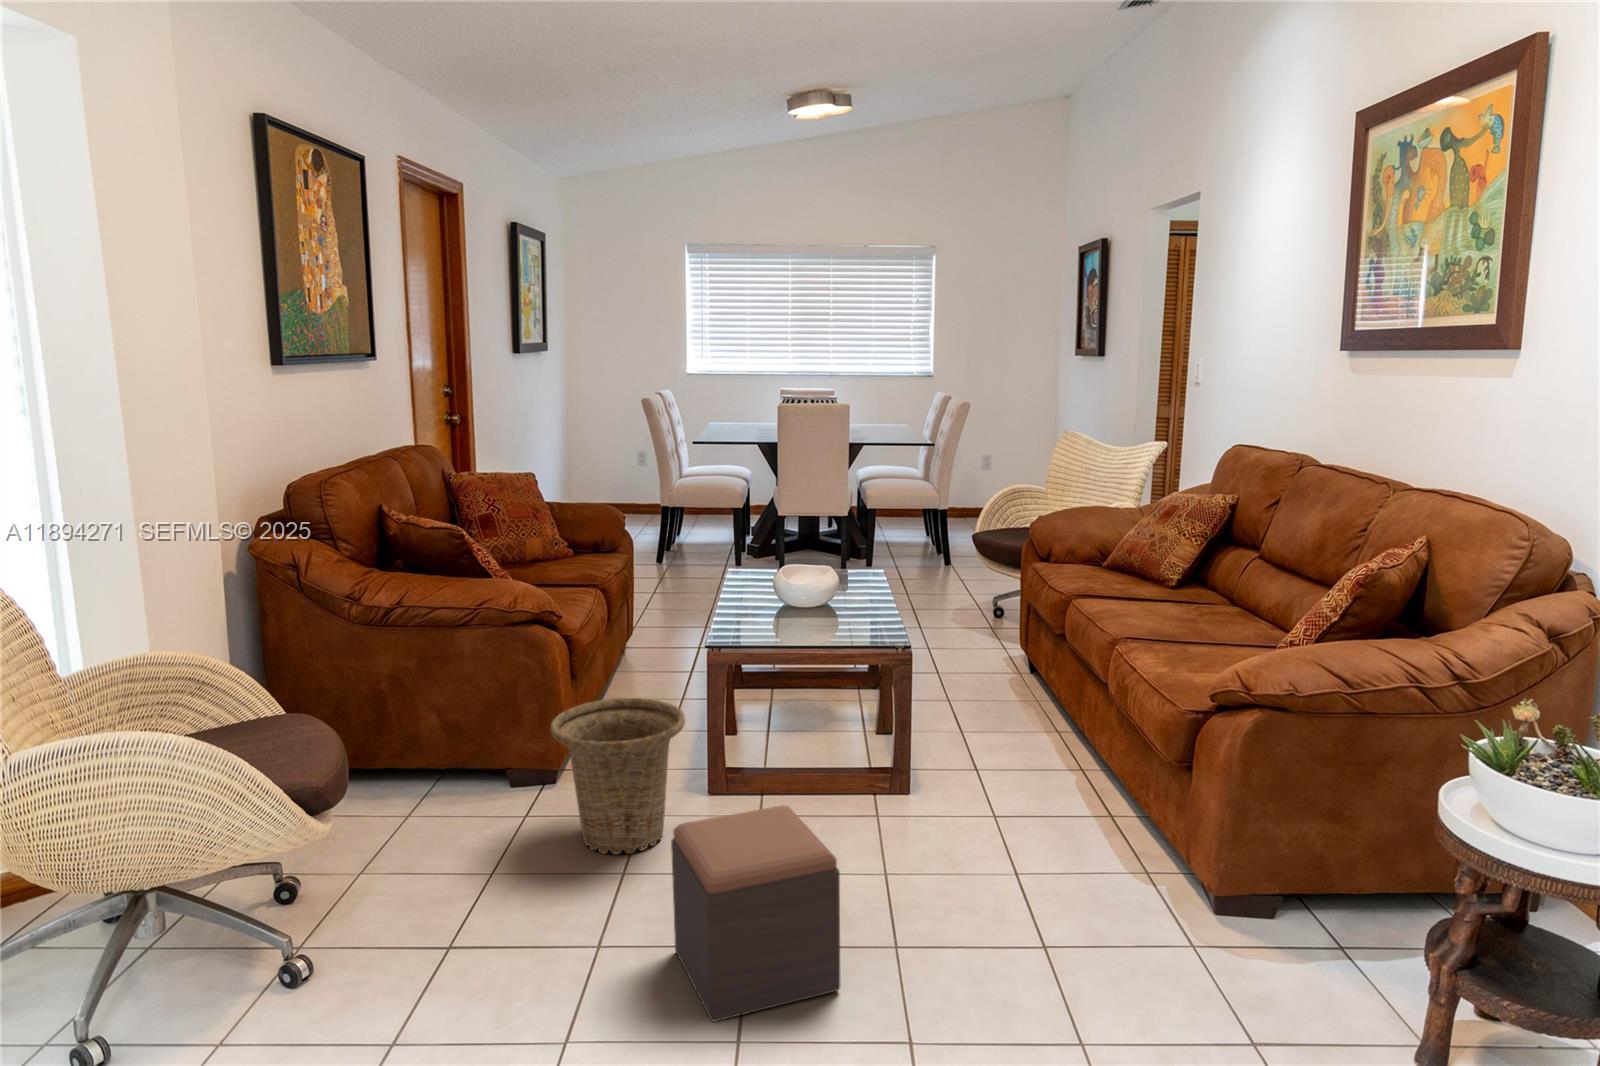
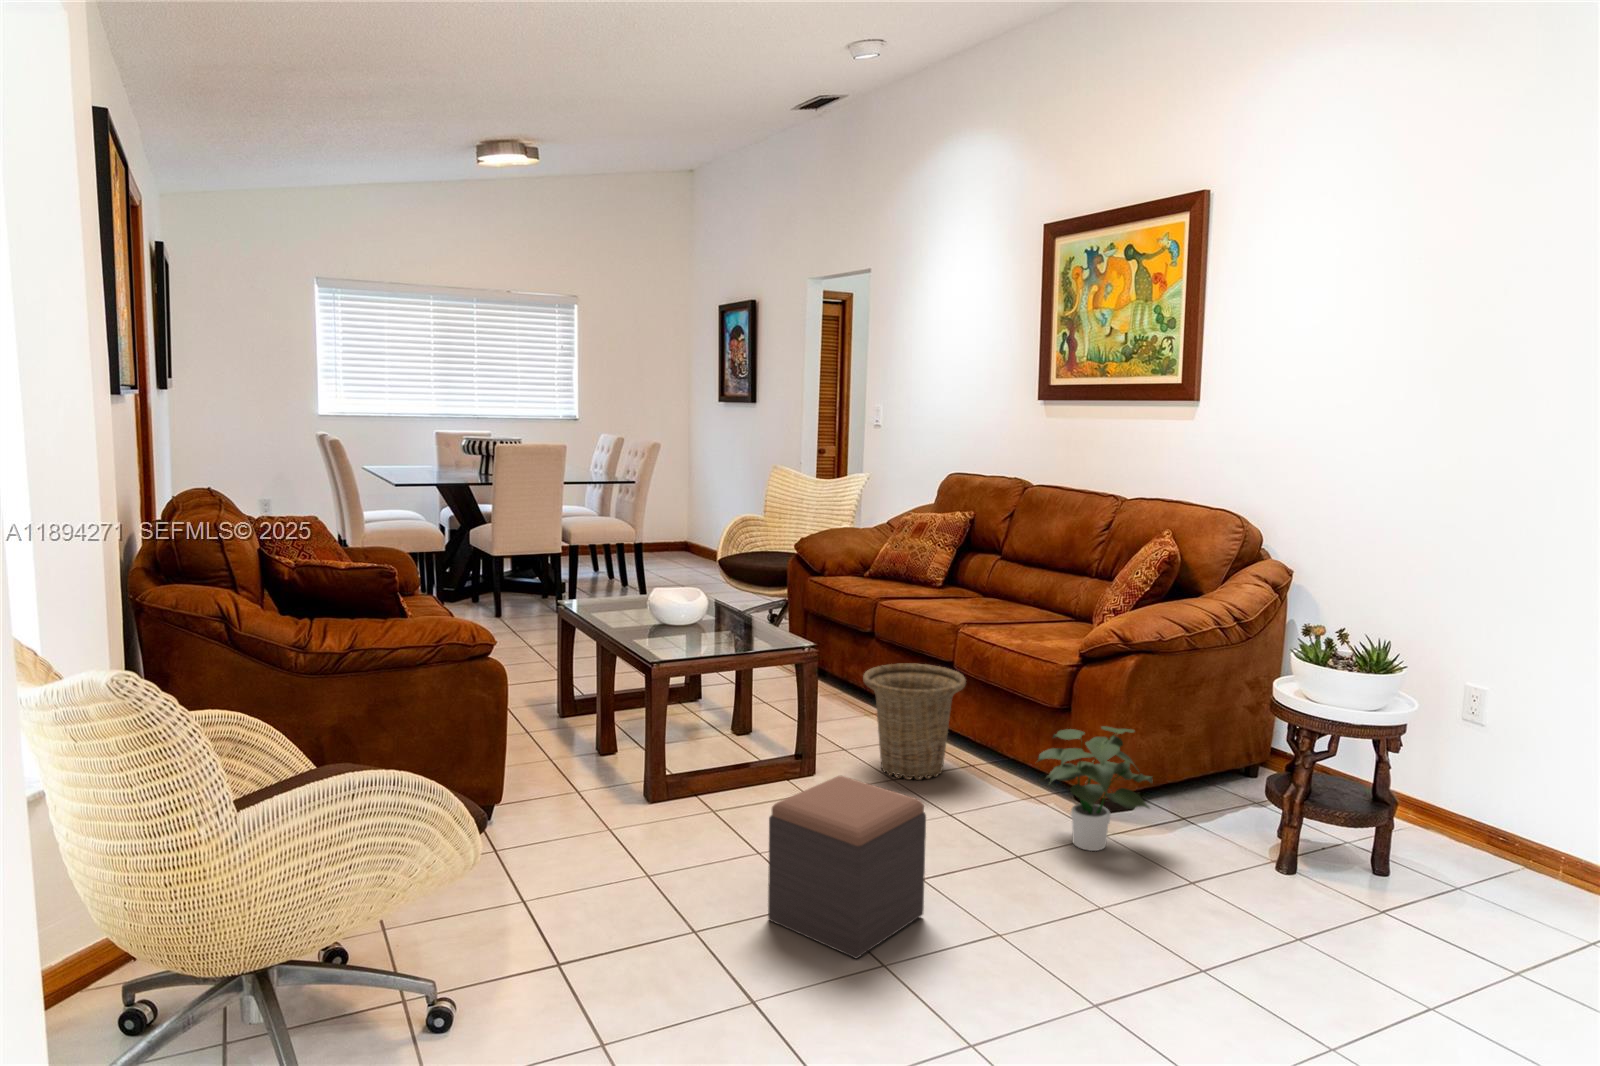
basket: present [551,698,685,855] -> present [863,664,966,780]
potted plant: none [1092,795,1254,964] -> present [1038,726,1152,851]

